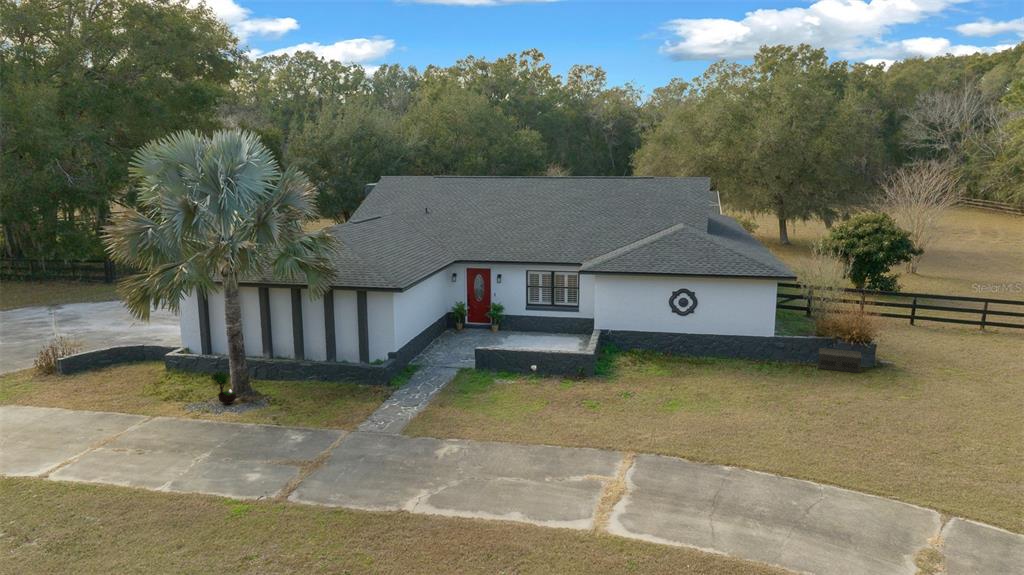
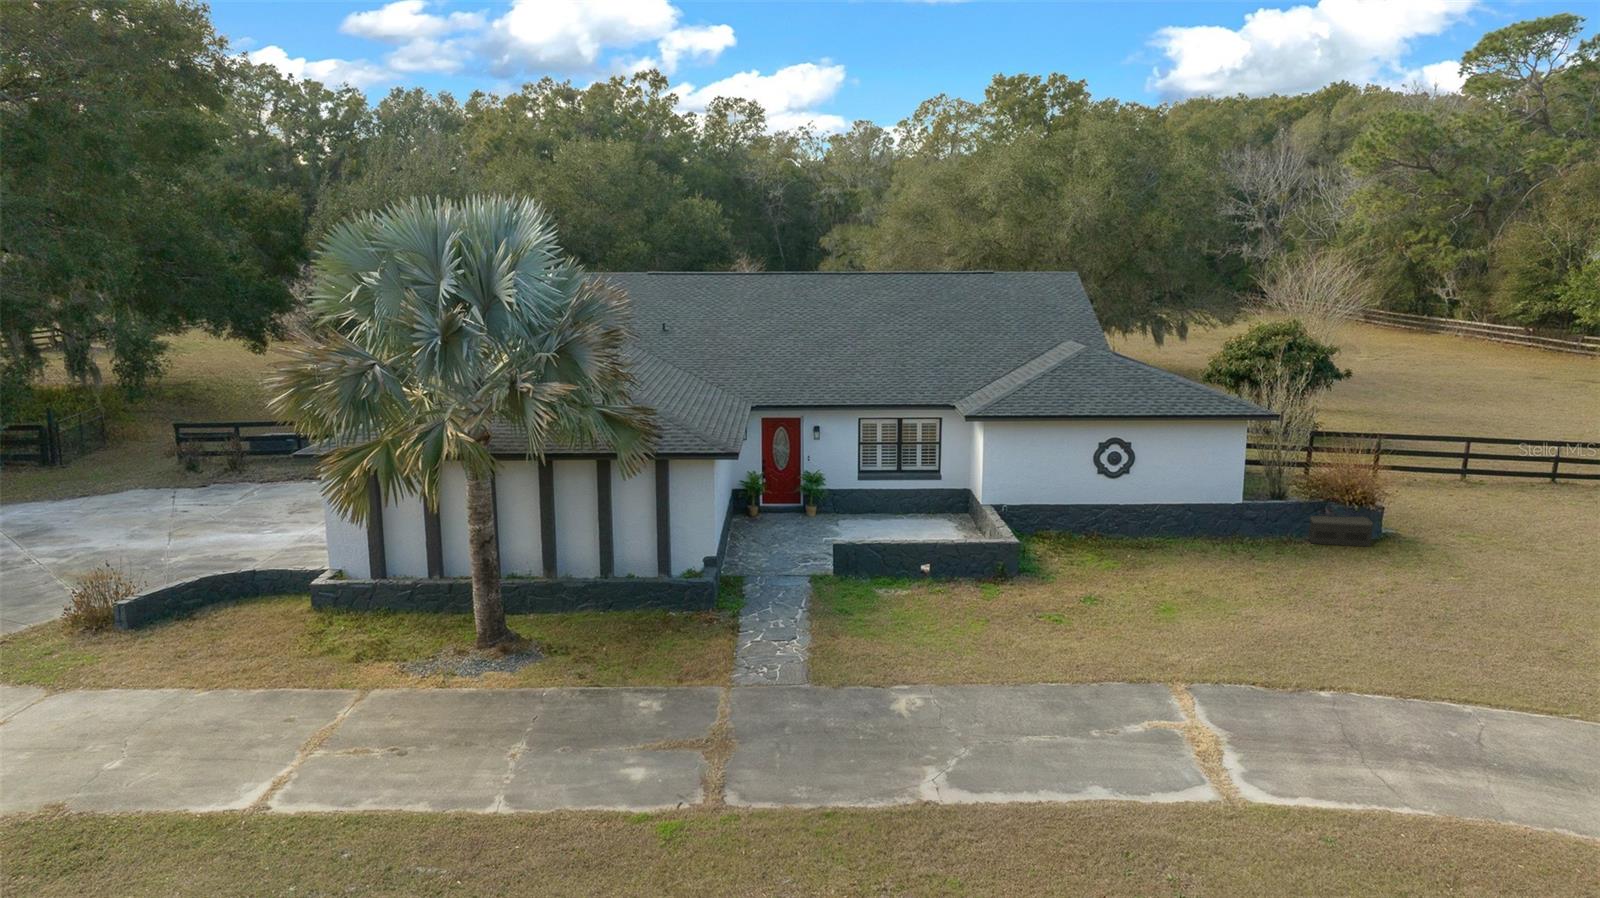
potted tree: present [211,372,236,404] -> none [445,598,491,658]

